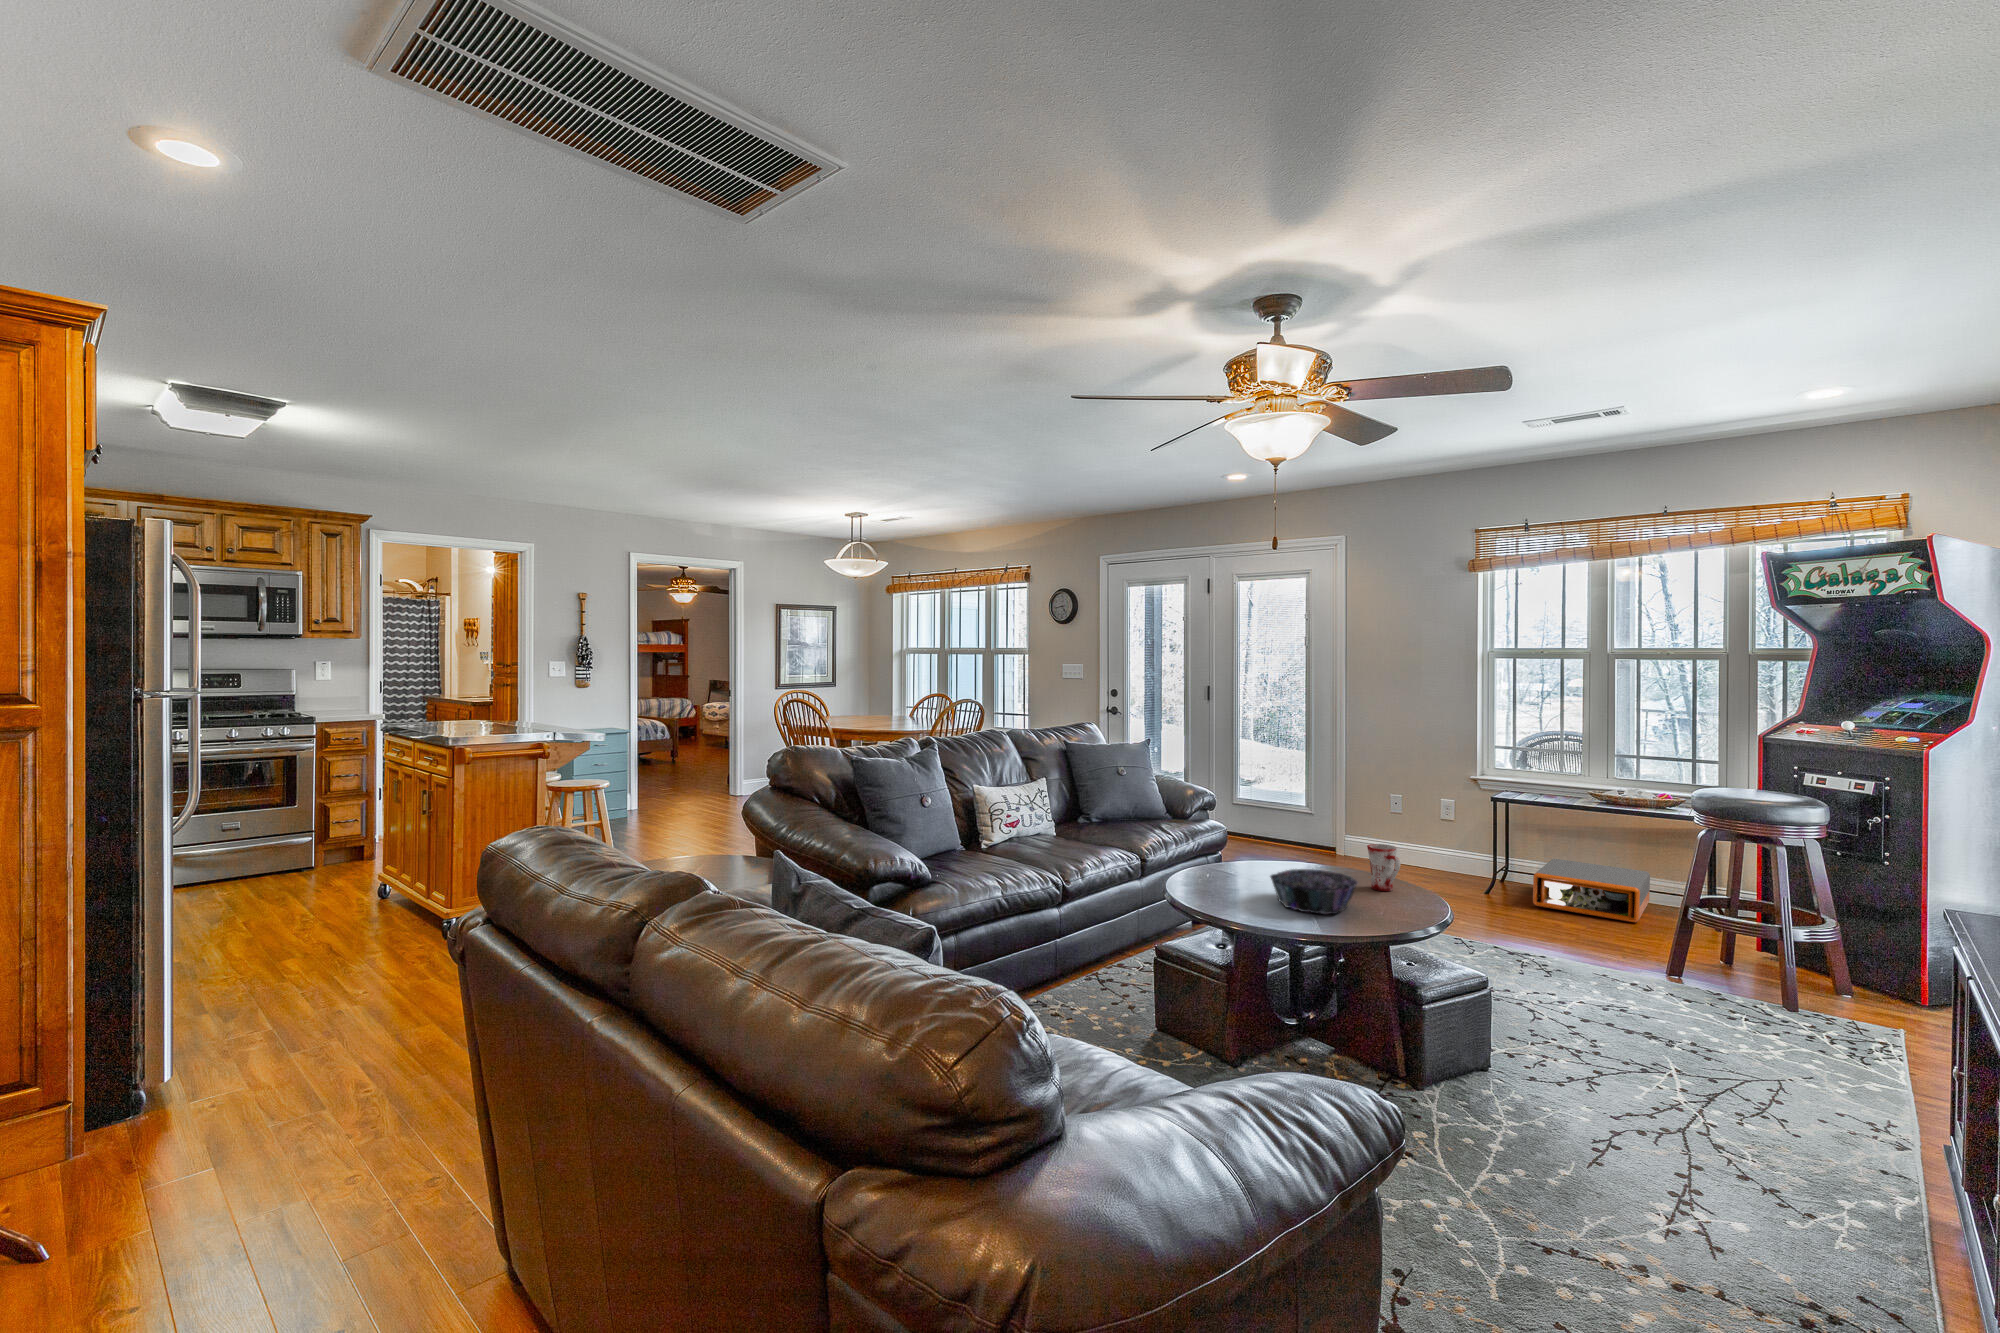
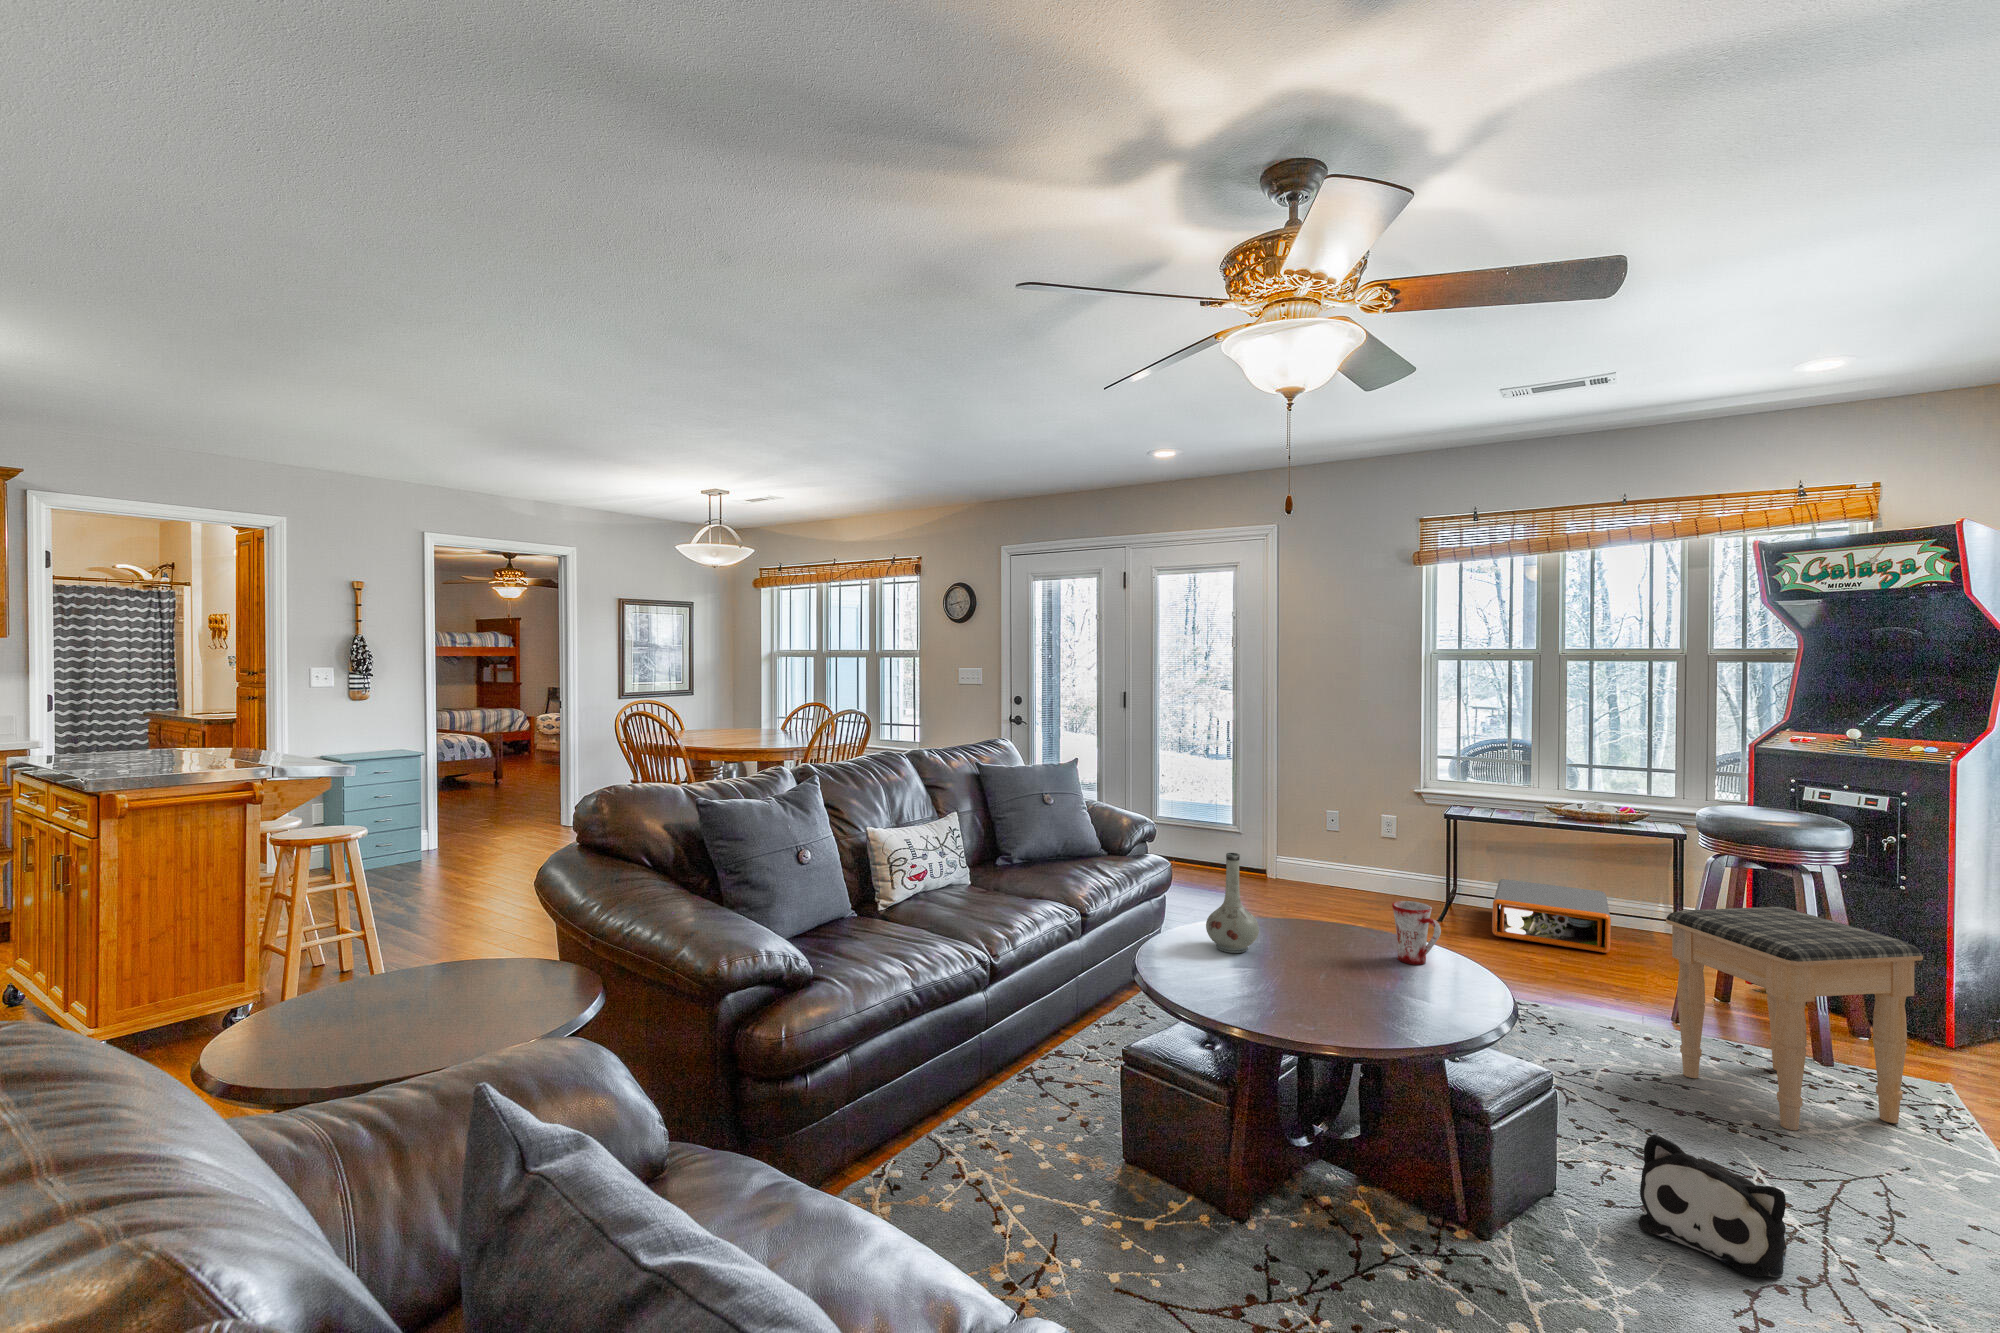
vase: none [1223,804,1264,879] -> present [1206,853,1259,953]
decorative bowl: present [1270,869,1358,914] -> none [1285,942,1406,1013]
footstool: none [1633,869,1839,1046] -> present [1666,907,1923,1130]
plush toy: none [1539,1019,1651,1119] -> present [1638,1134,1787,1277]

